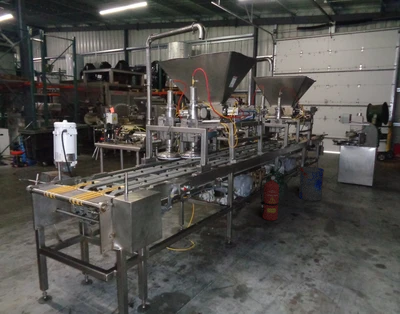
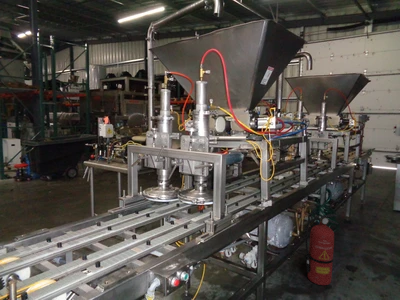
trash can: present [299,165,324,201] -> none [349,193,387,243]

